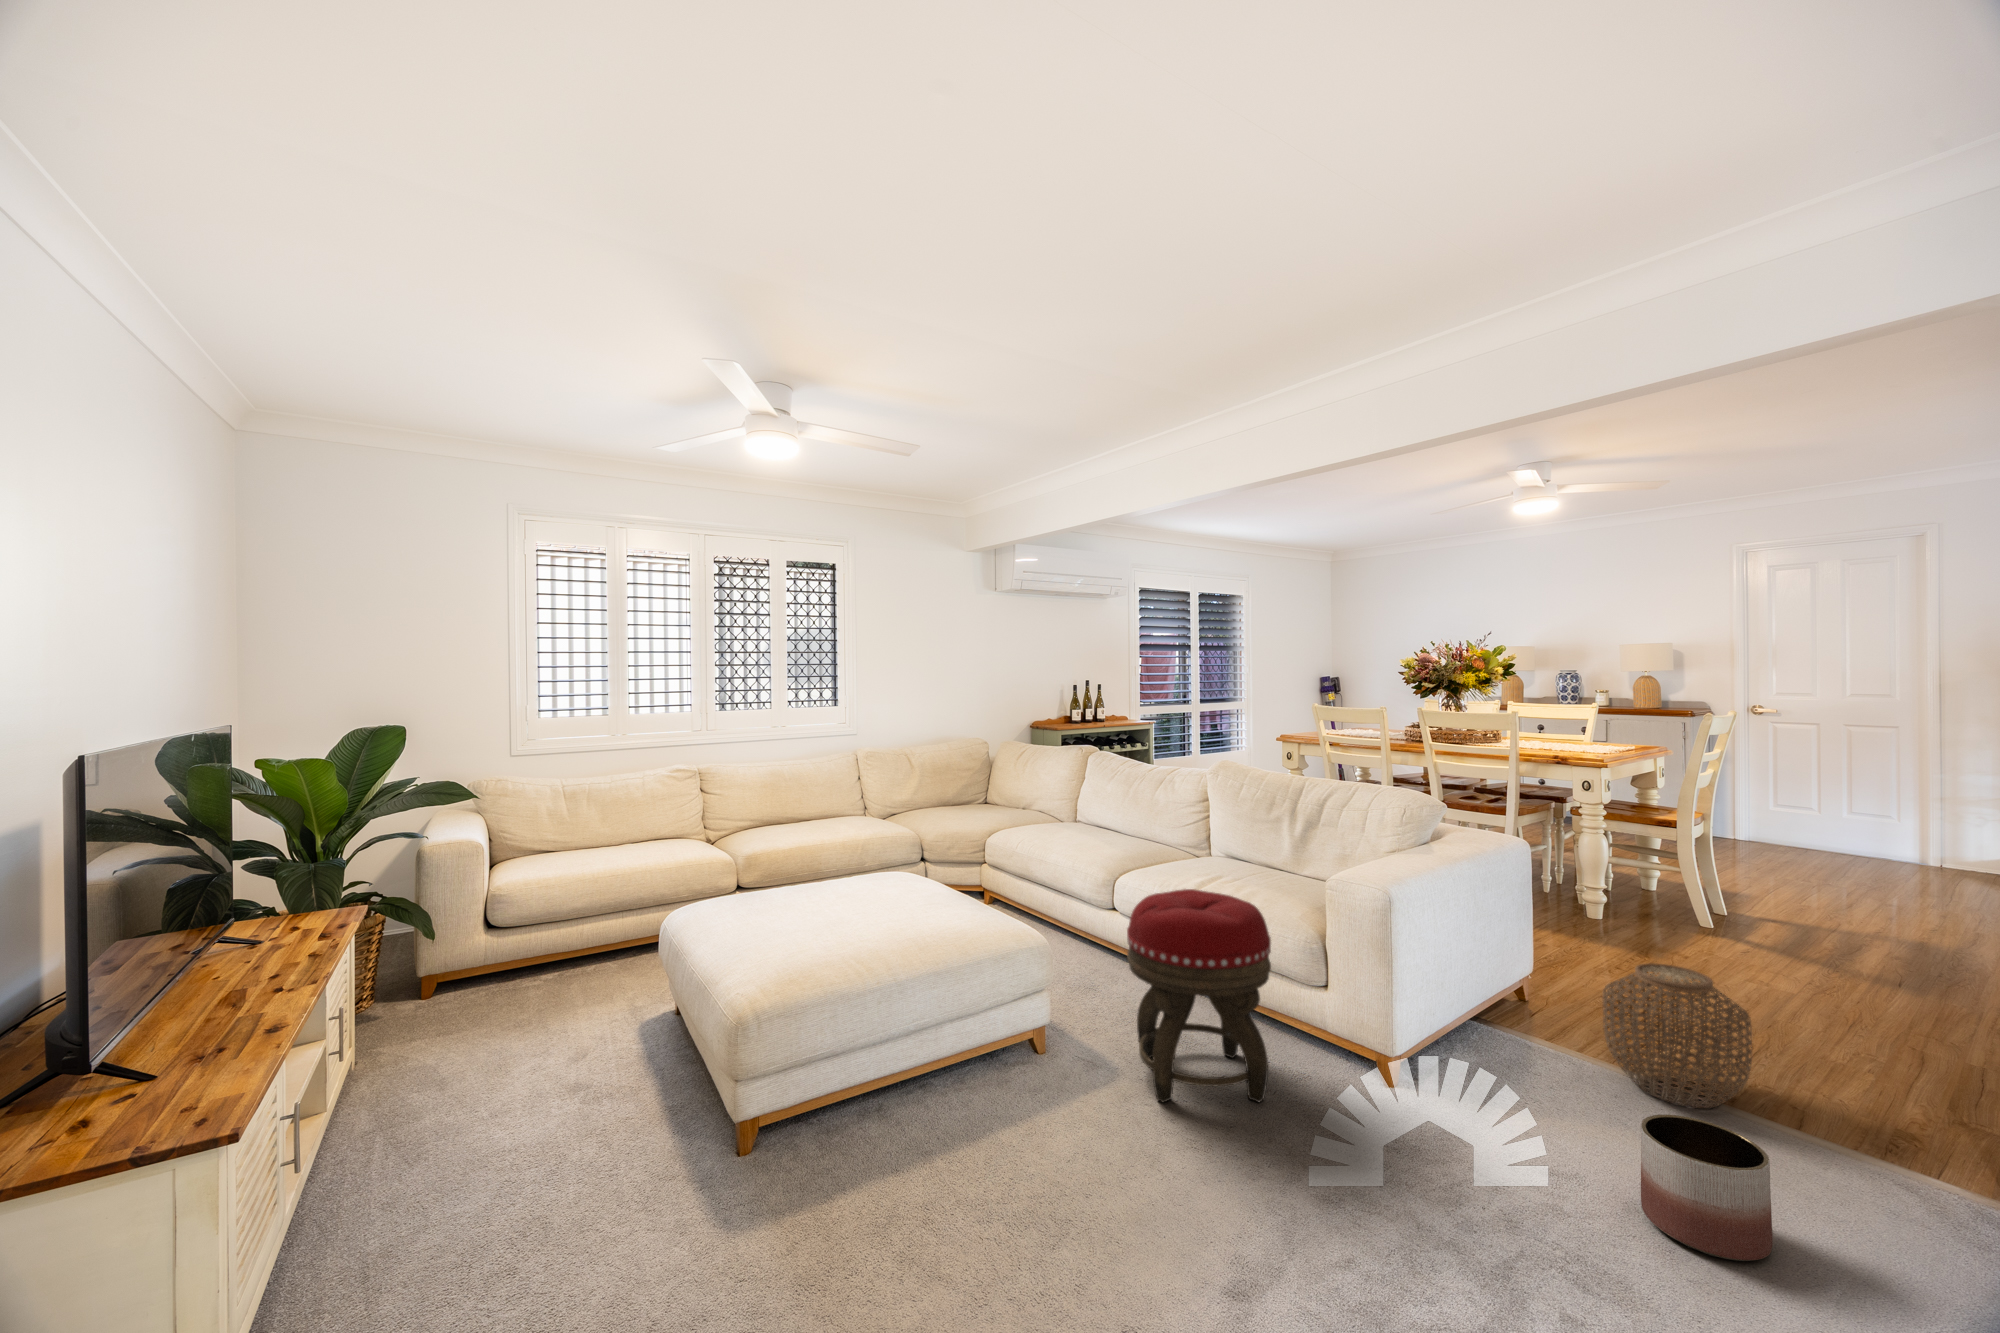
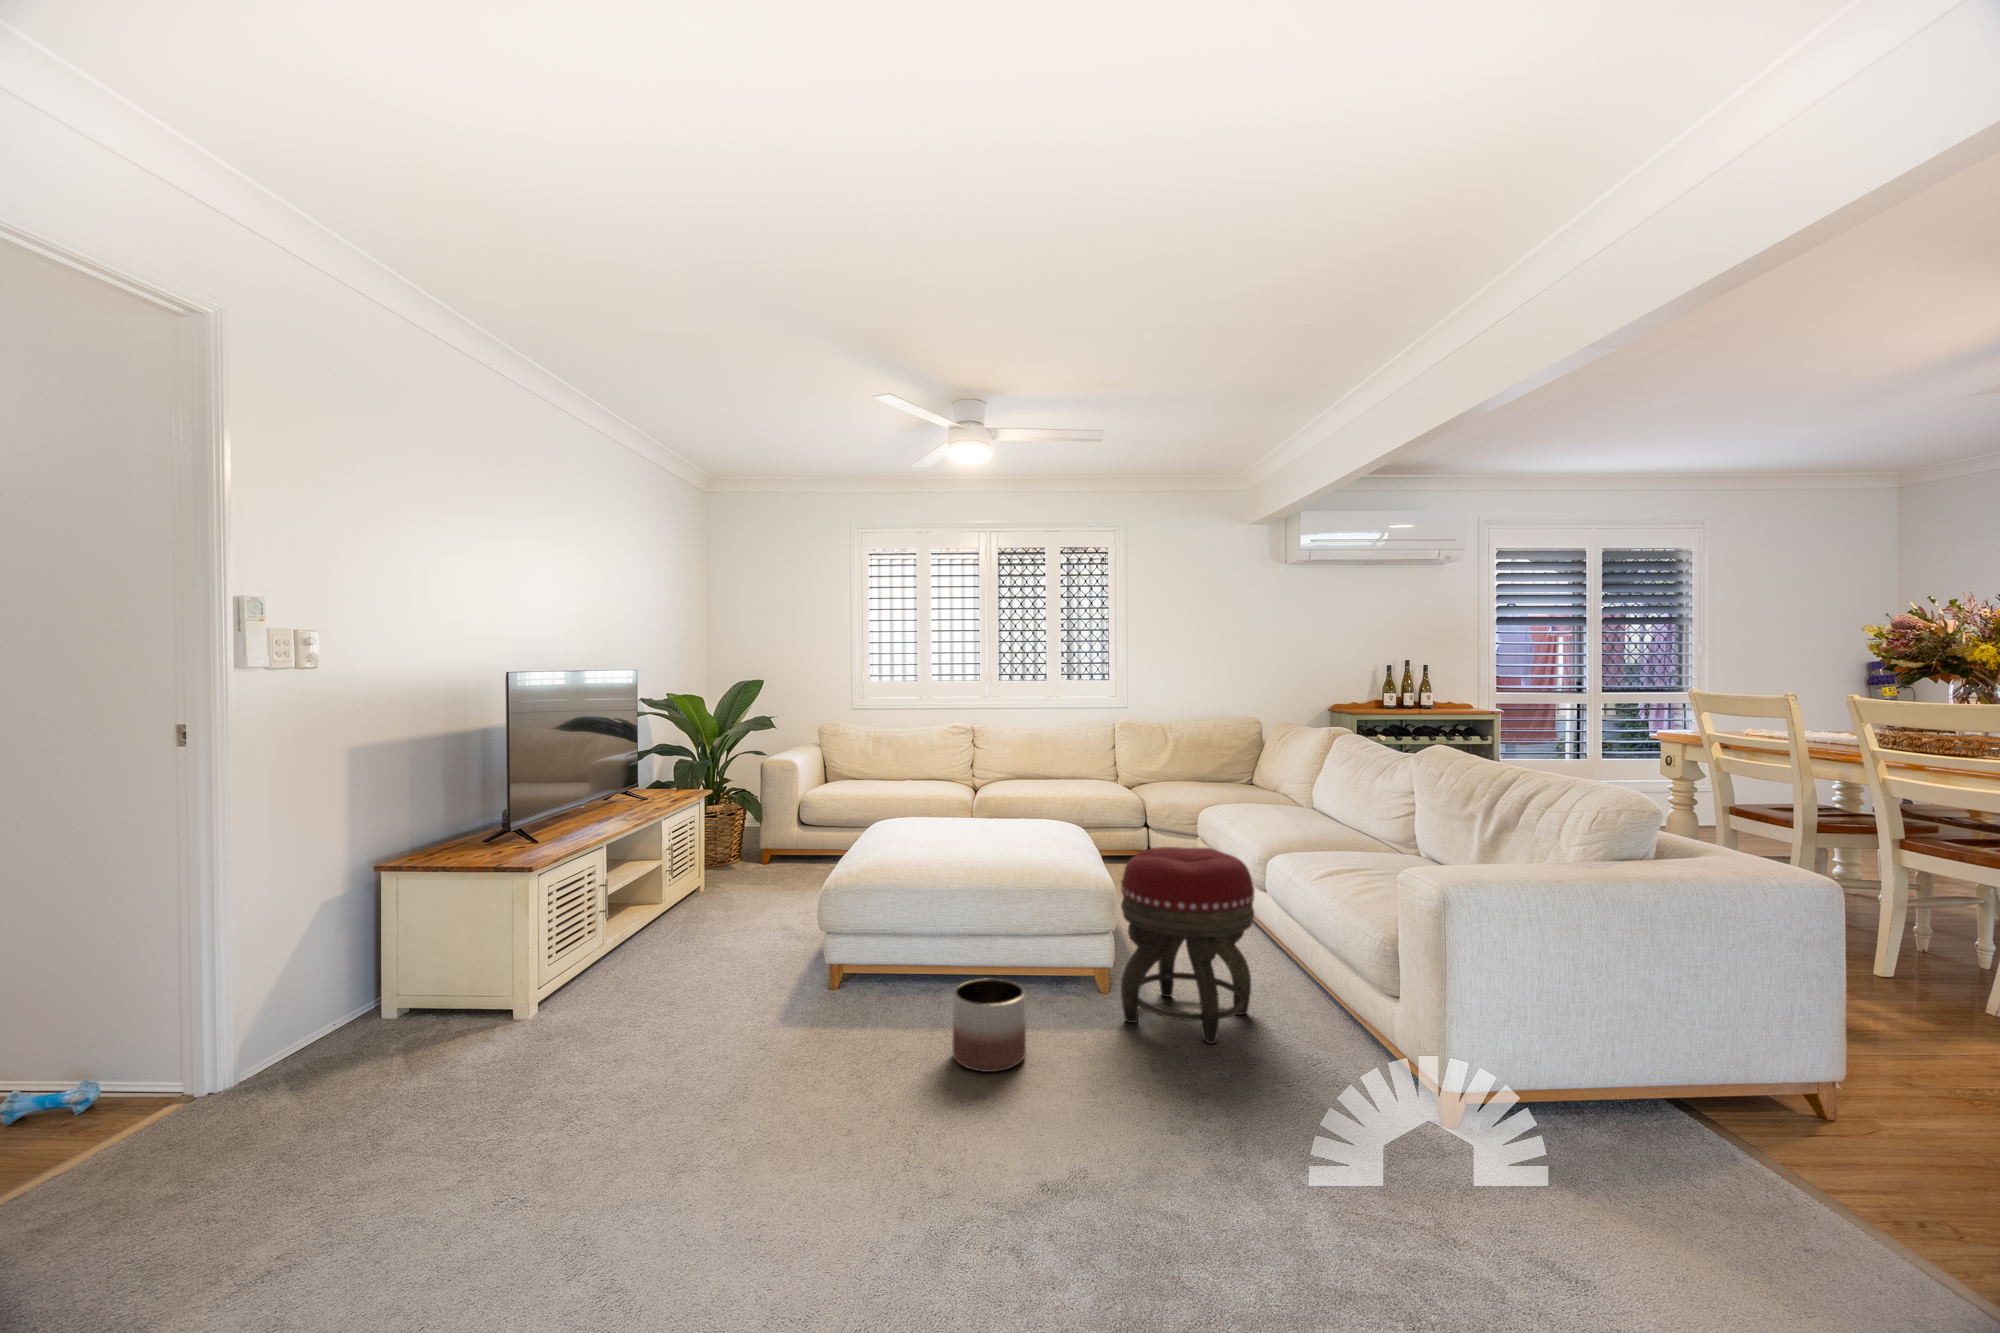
woven basket: present [1603,963,1752,1108] -> none [1633,1006,1821,1192]
planter: present [1641,1114,1773,1261] -> present [953,979,1026,1072]

